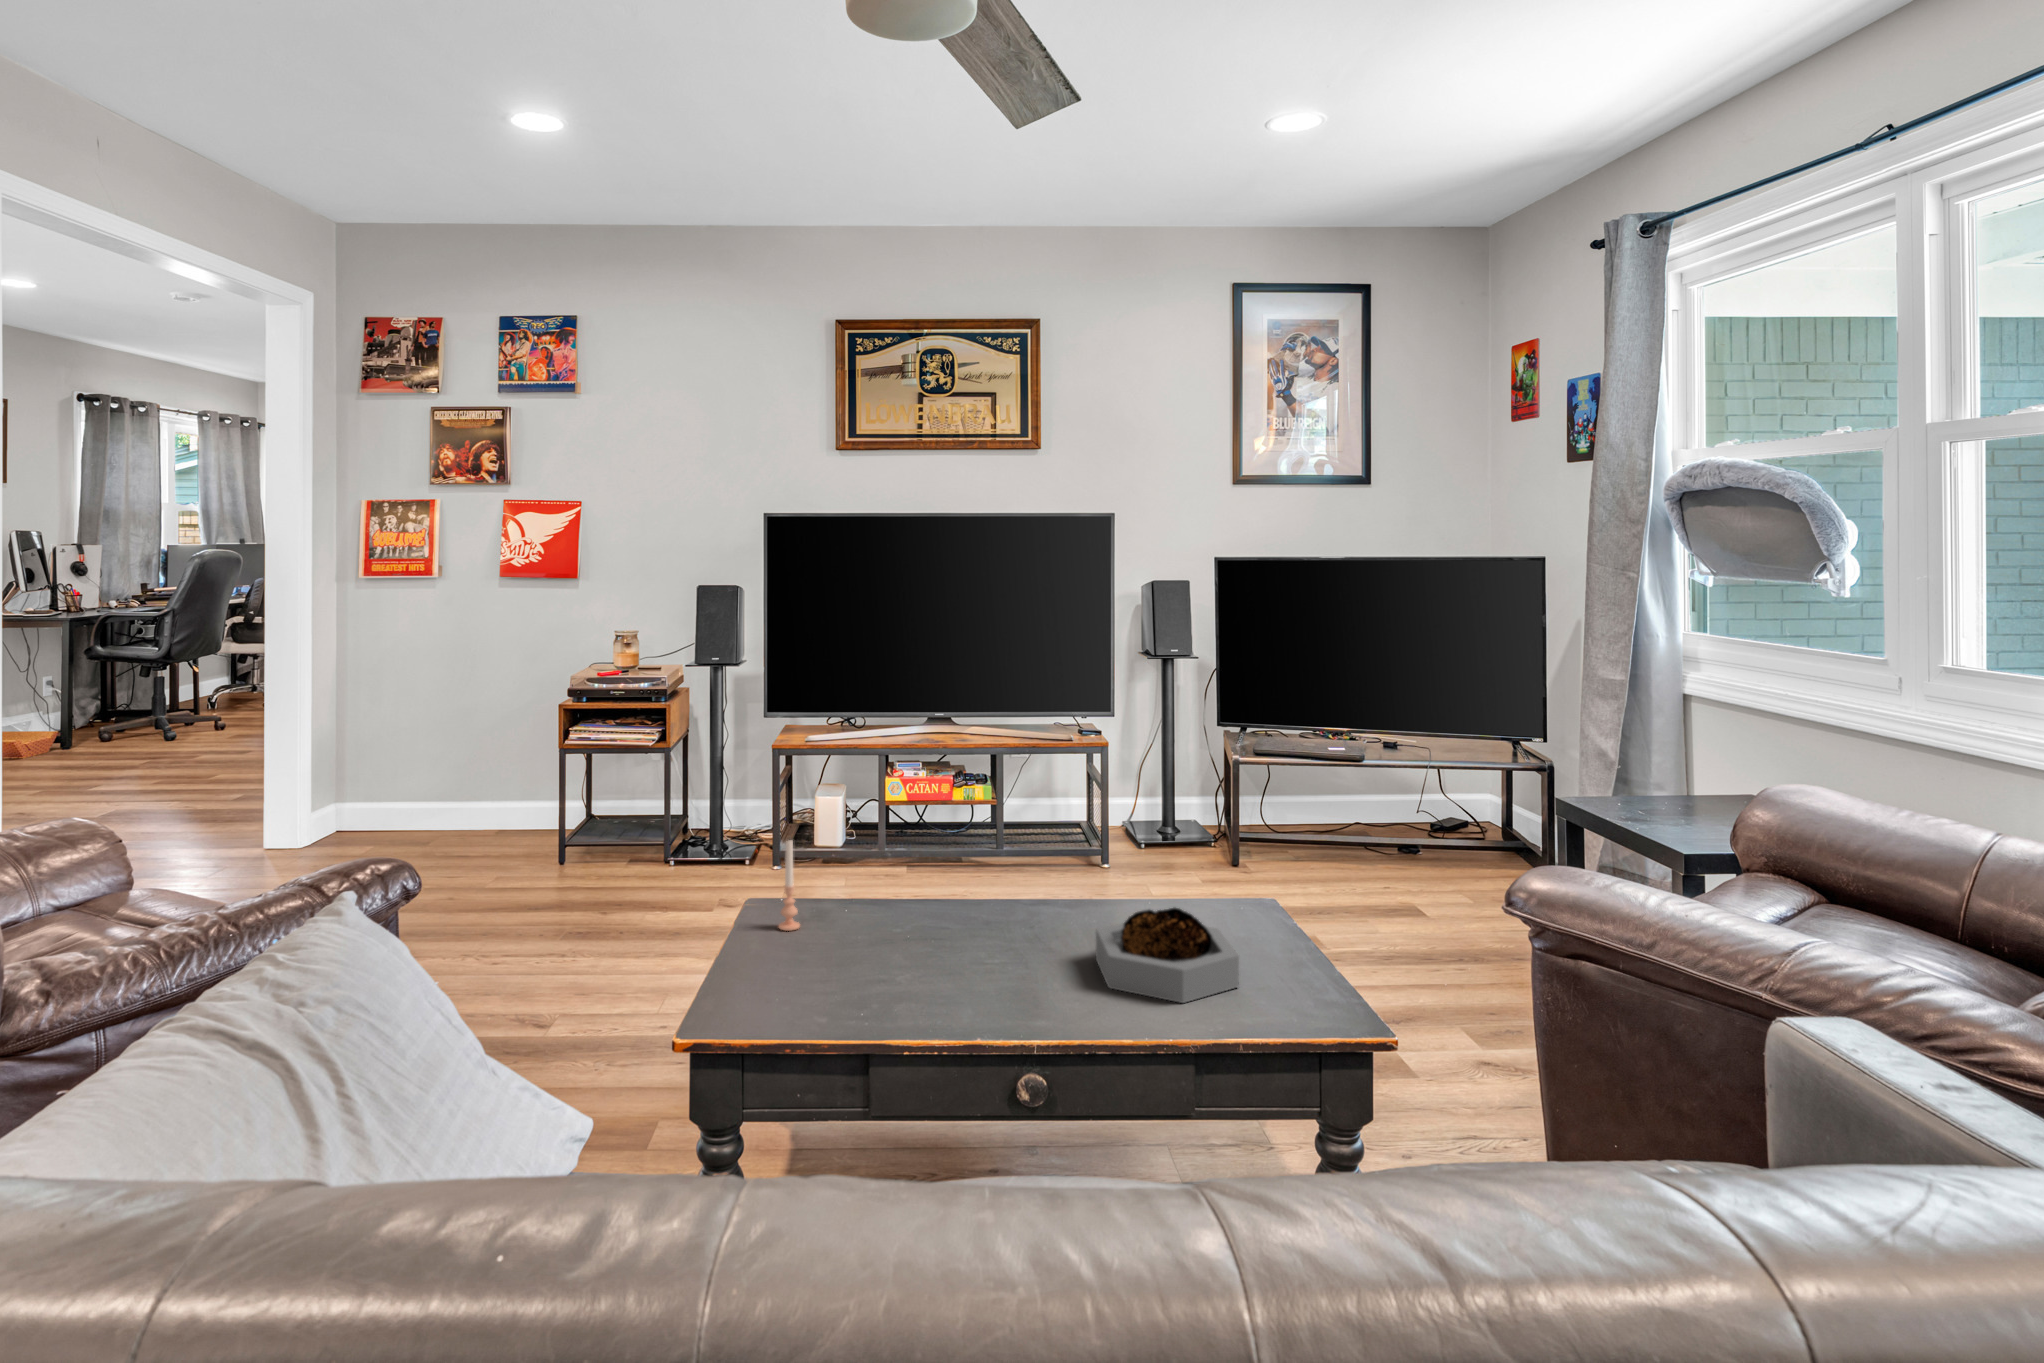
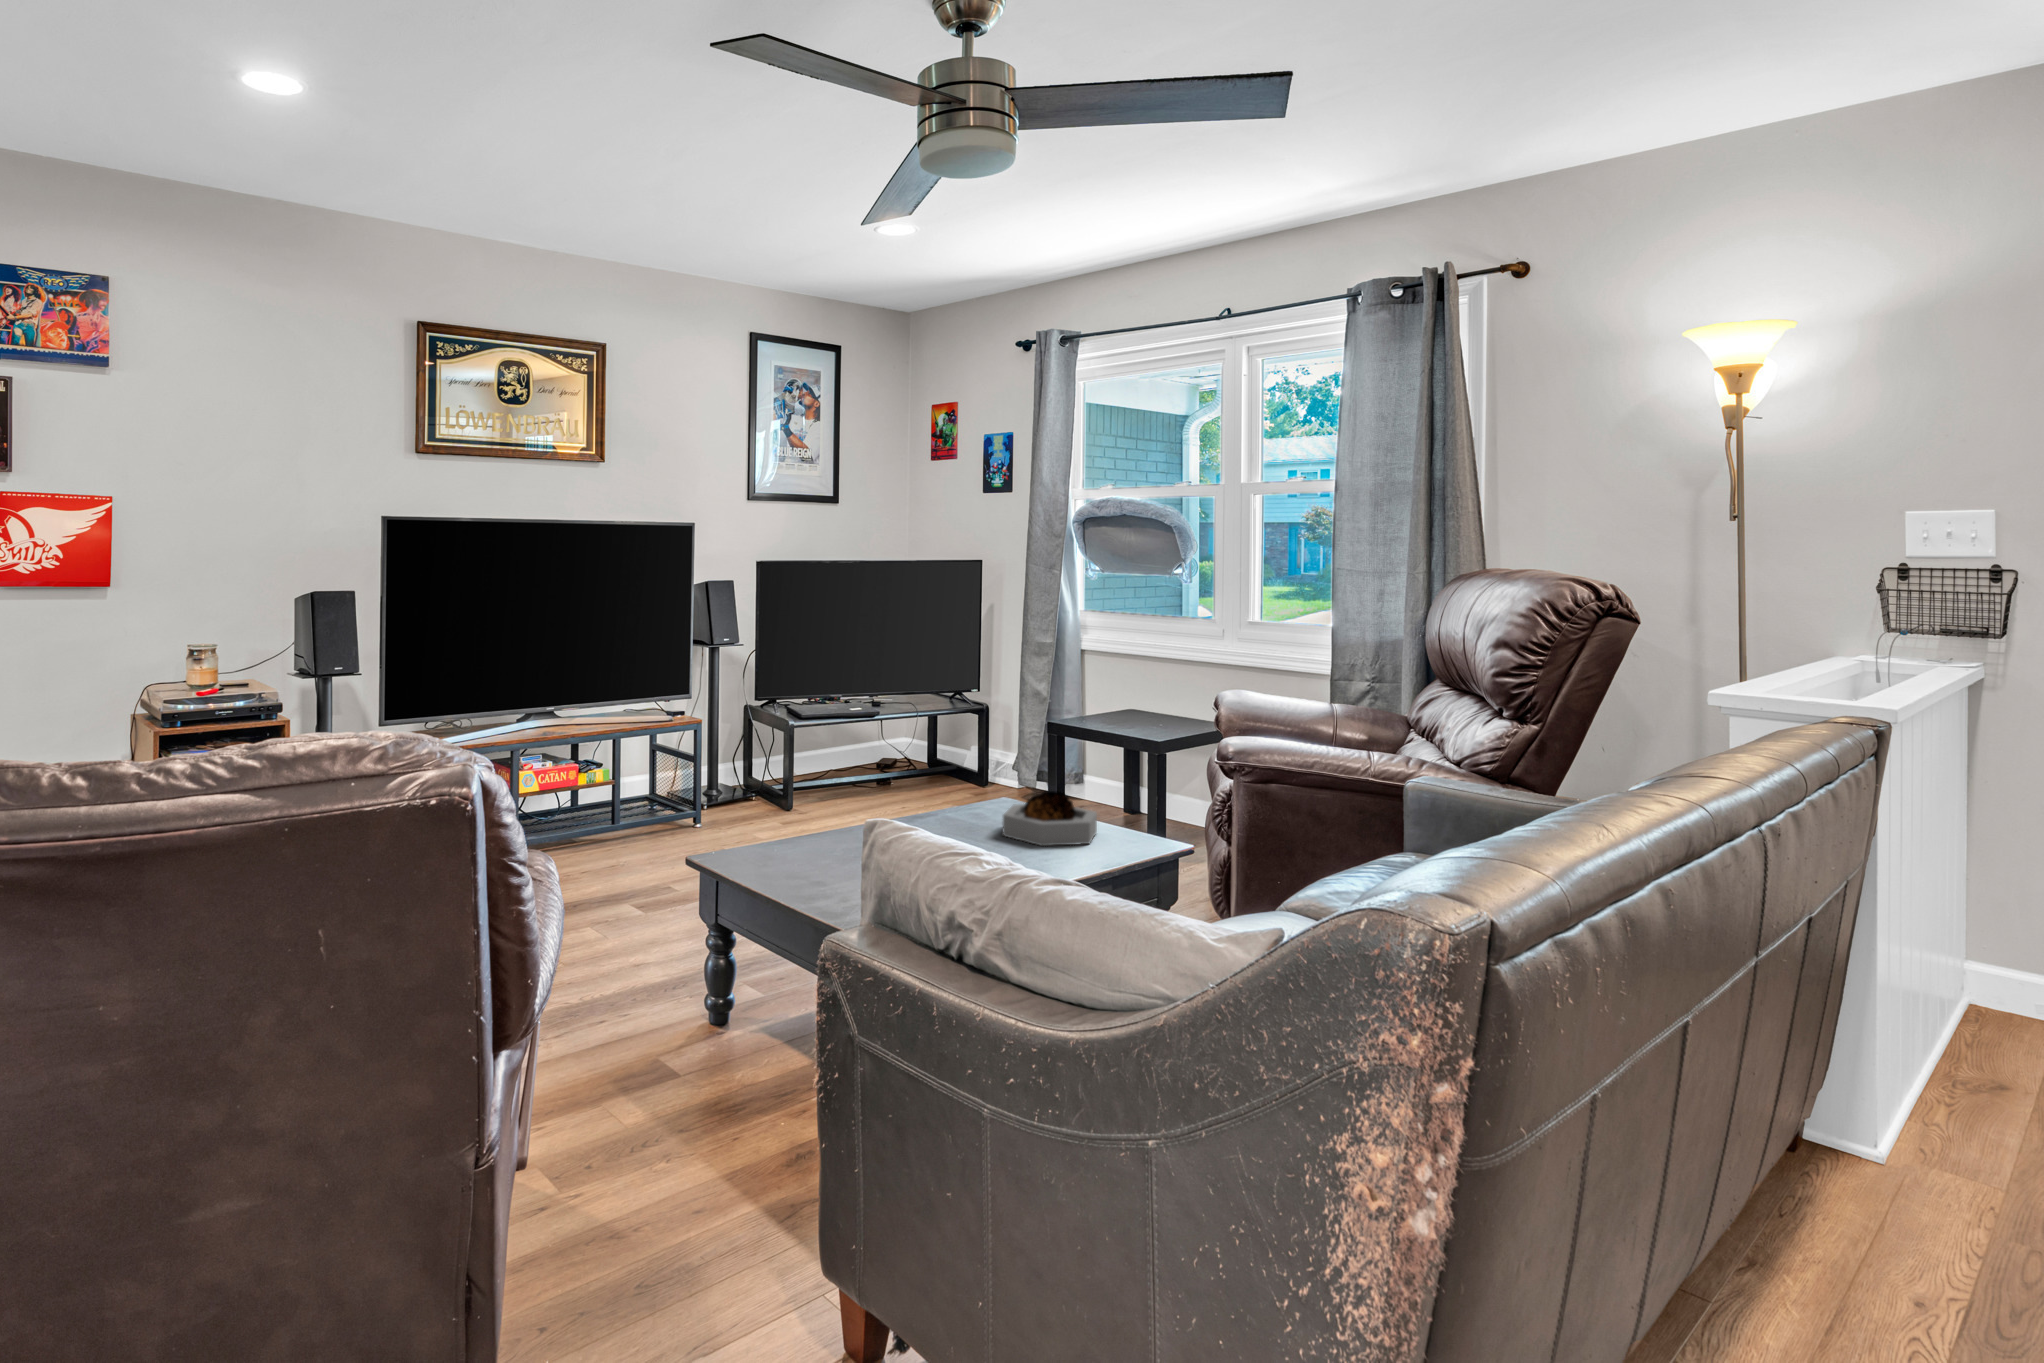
candle: present [778,840,800,931] -> none [778,785,796,859]

